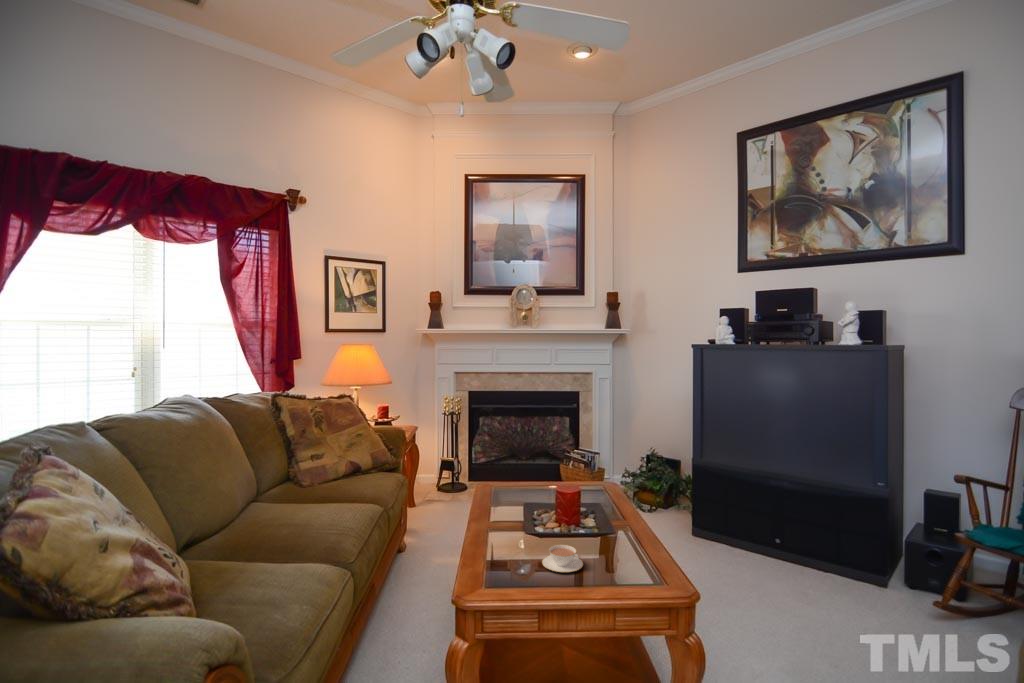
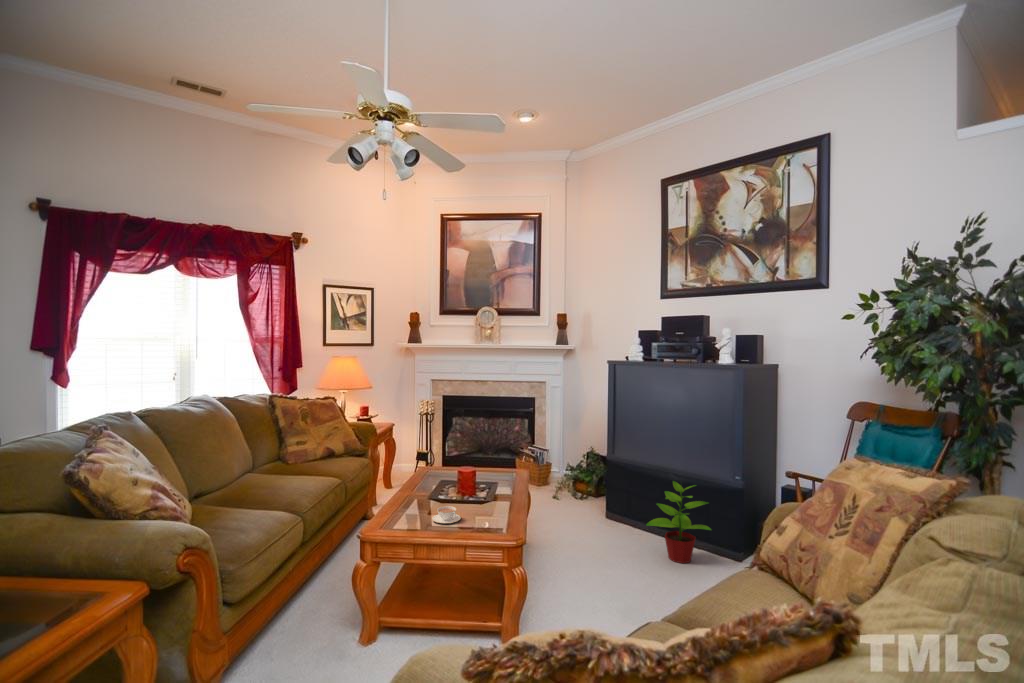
potted plant: none [776,491,867,596] -> present [646,481,711,563]

